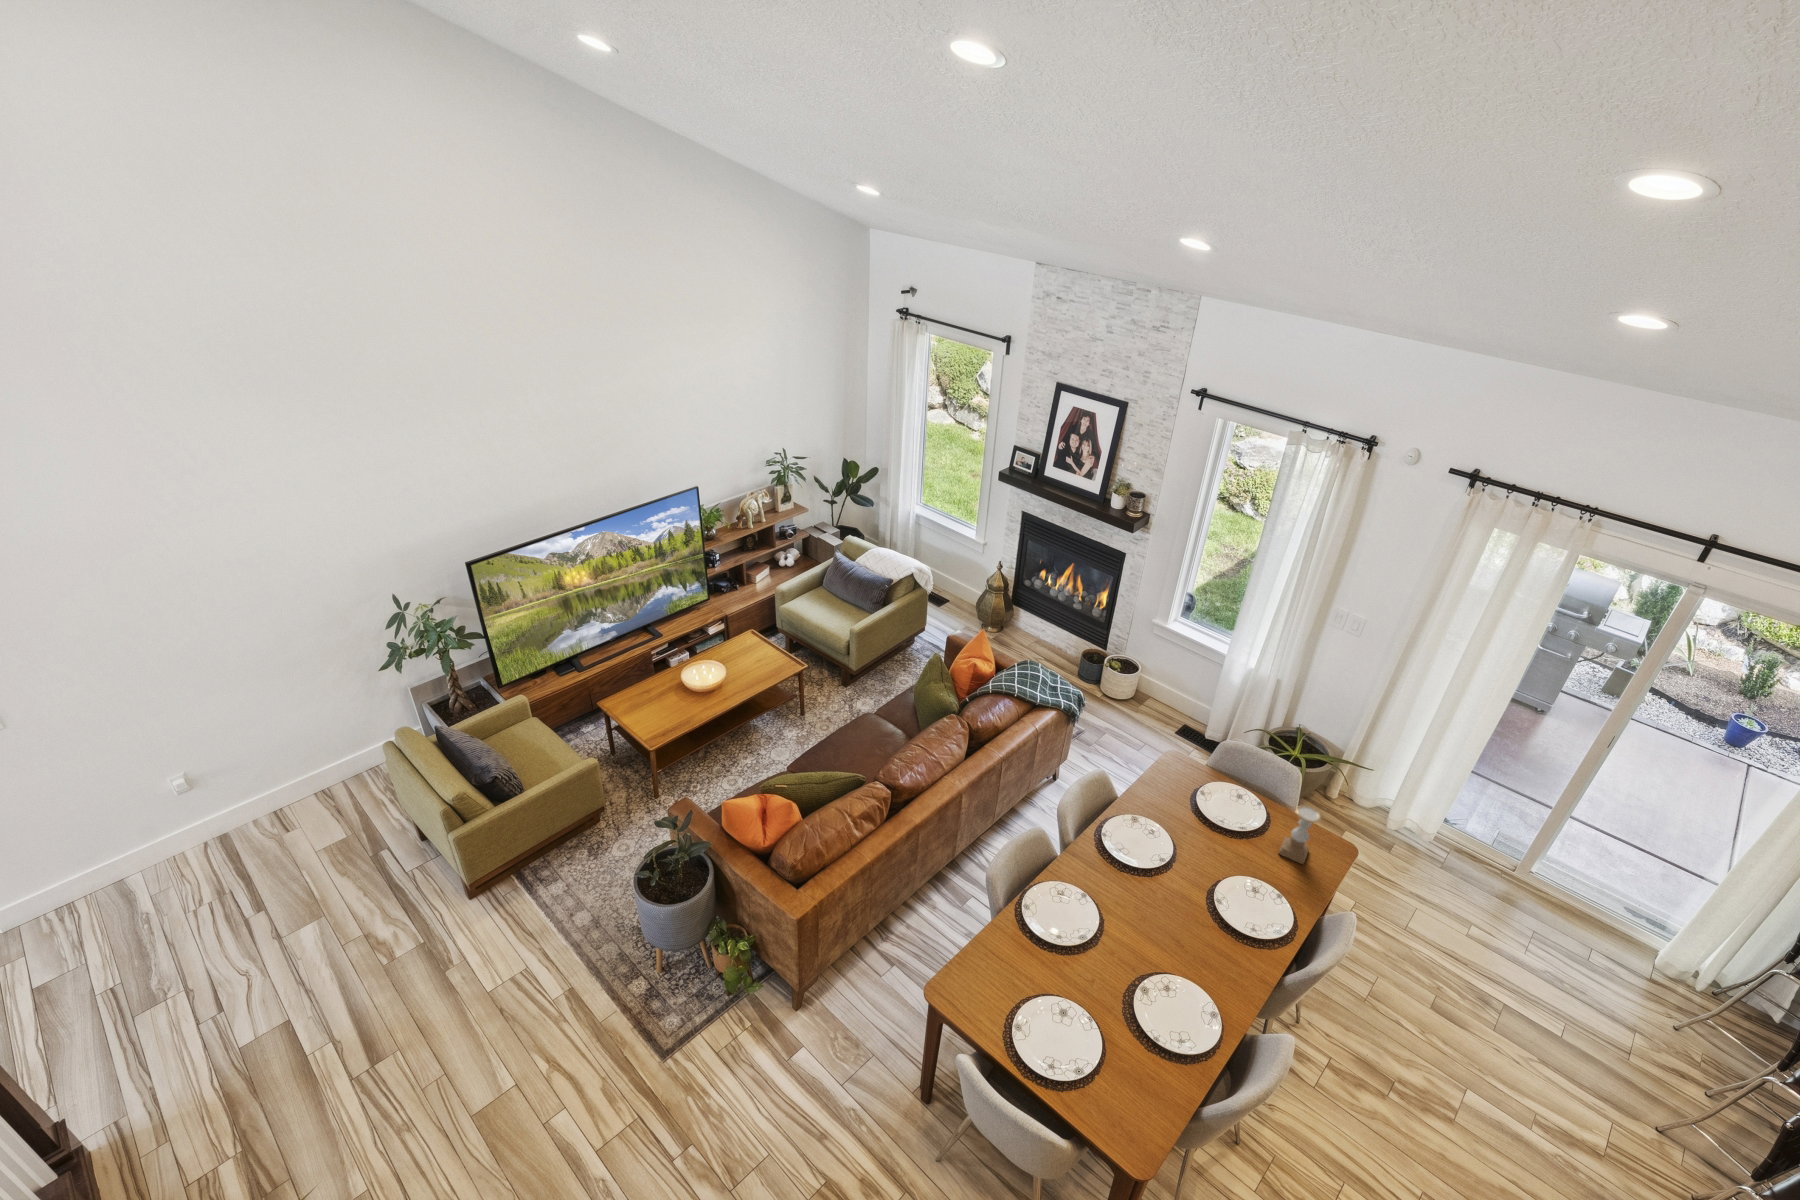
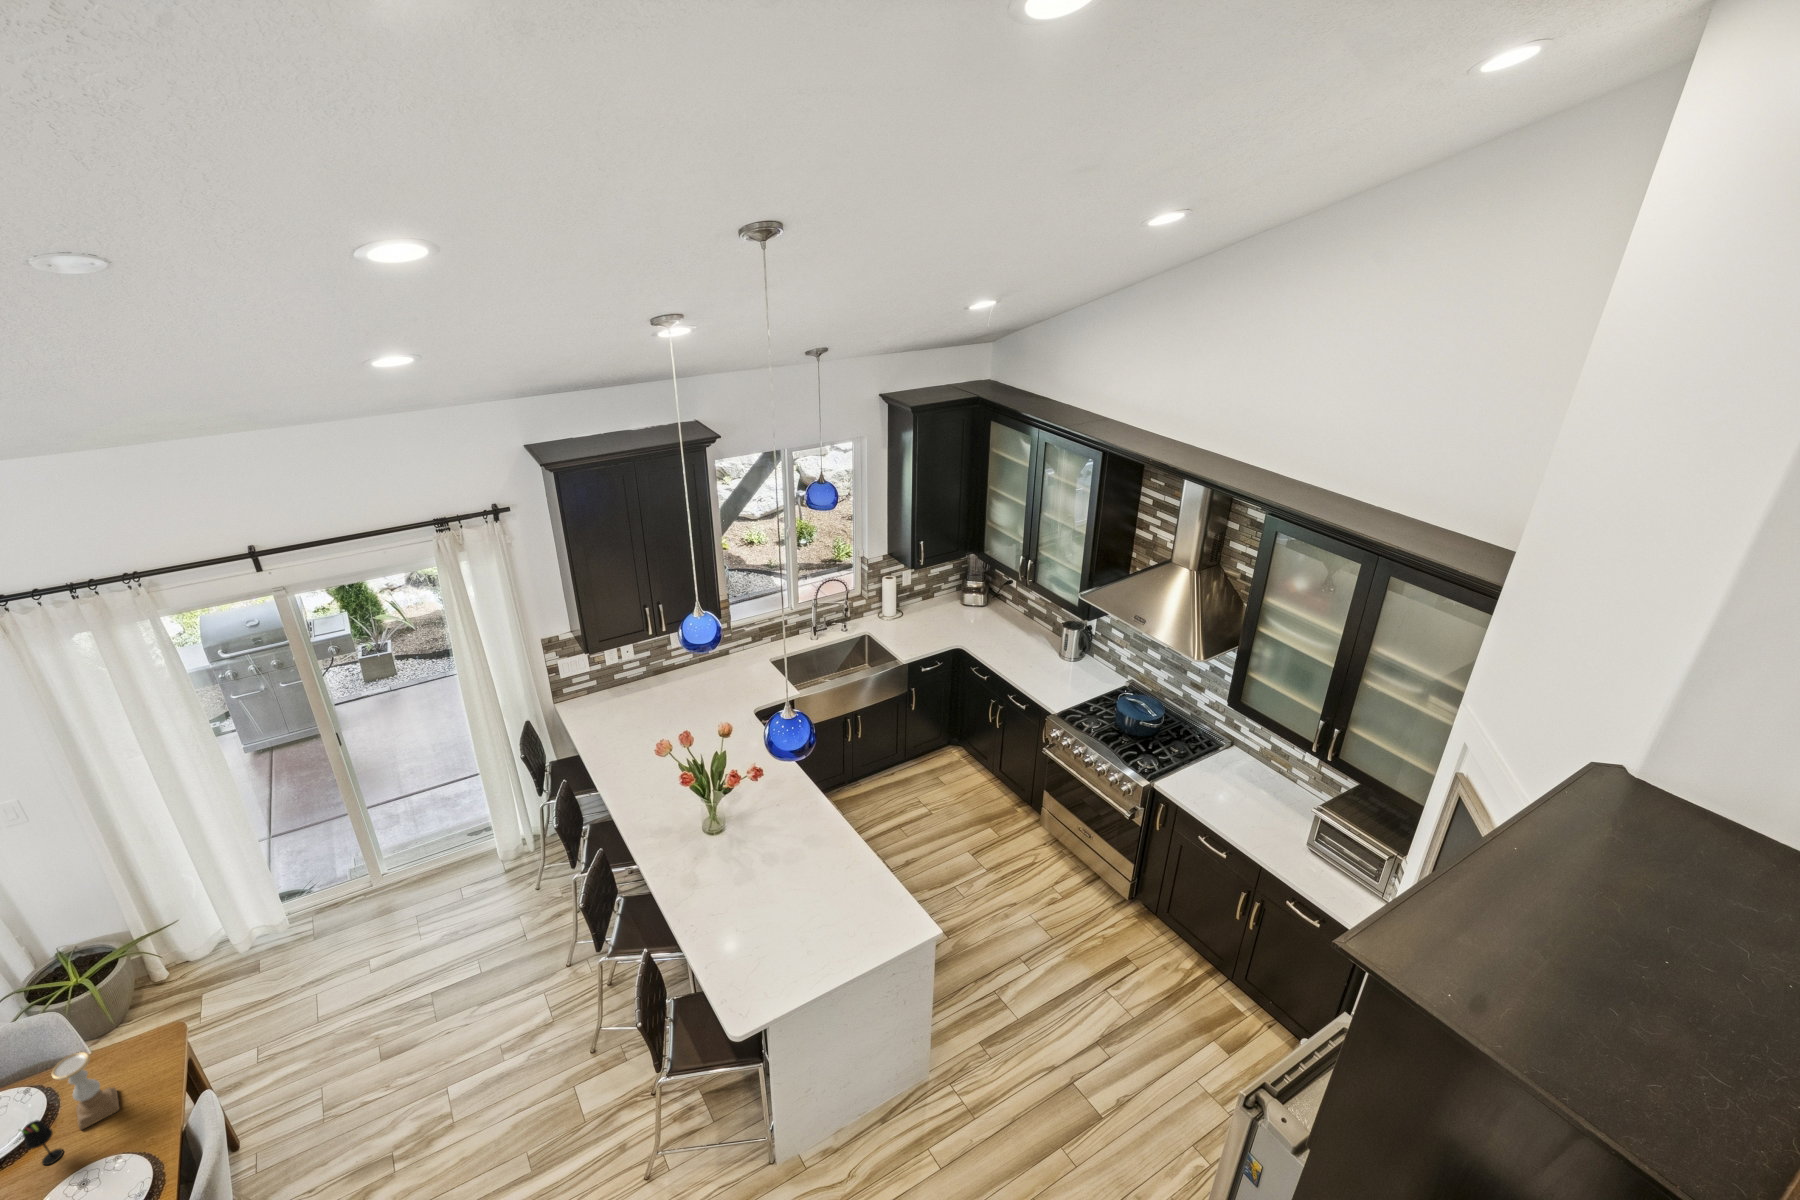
wine glass: none [1251,822,1273,858] -> present [20,1120,63,1165]

